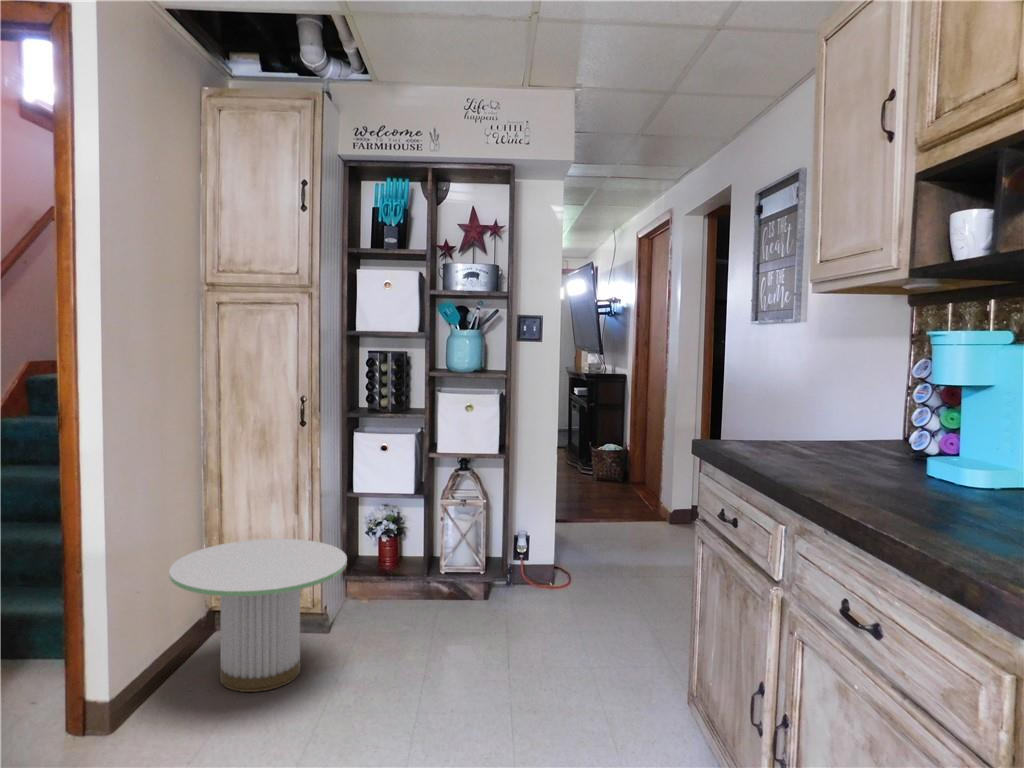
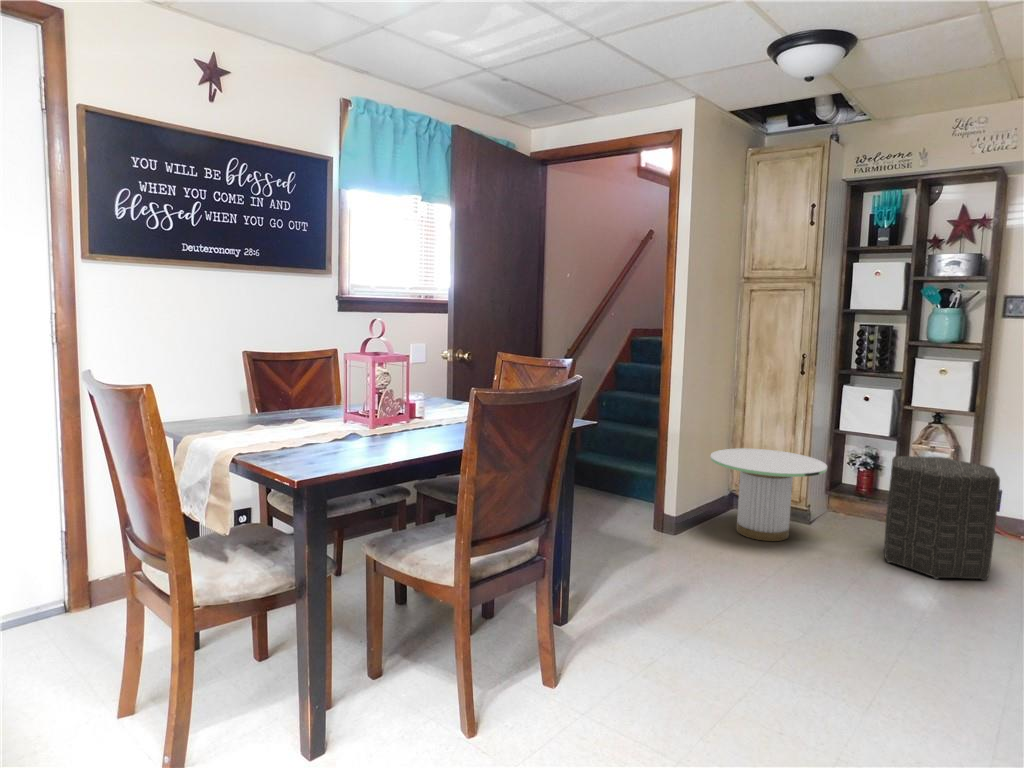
ottoman: none [424,519,548,690] -> present [884,456,1000,580]

